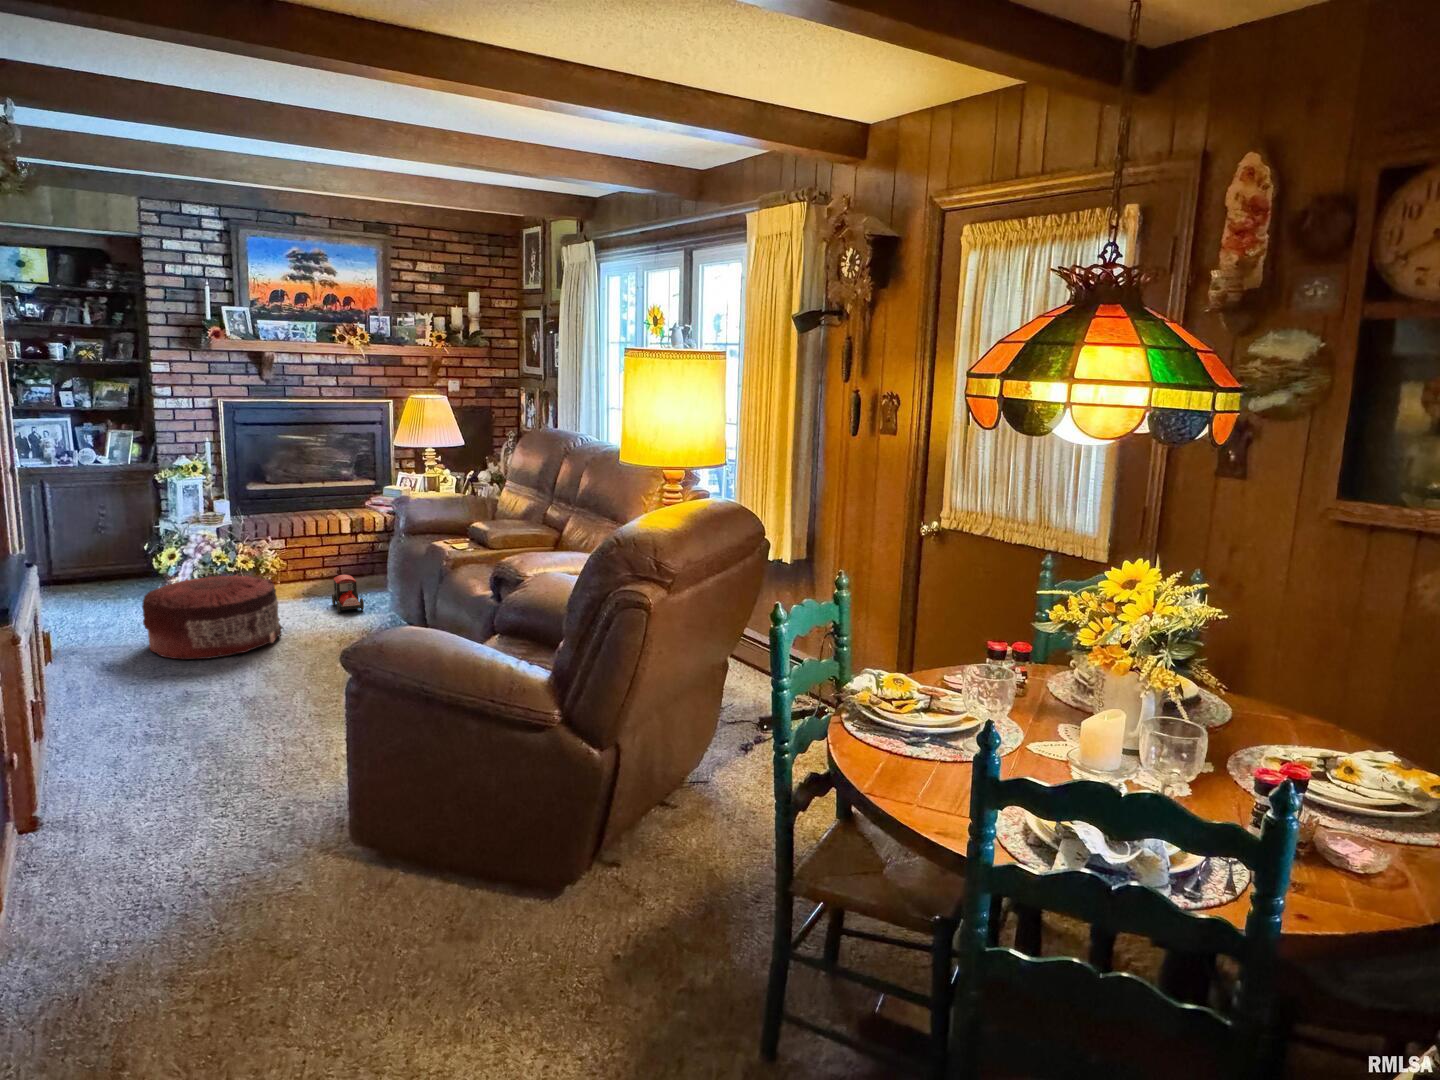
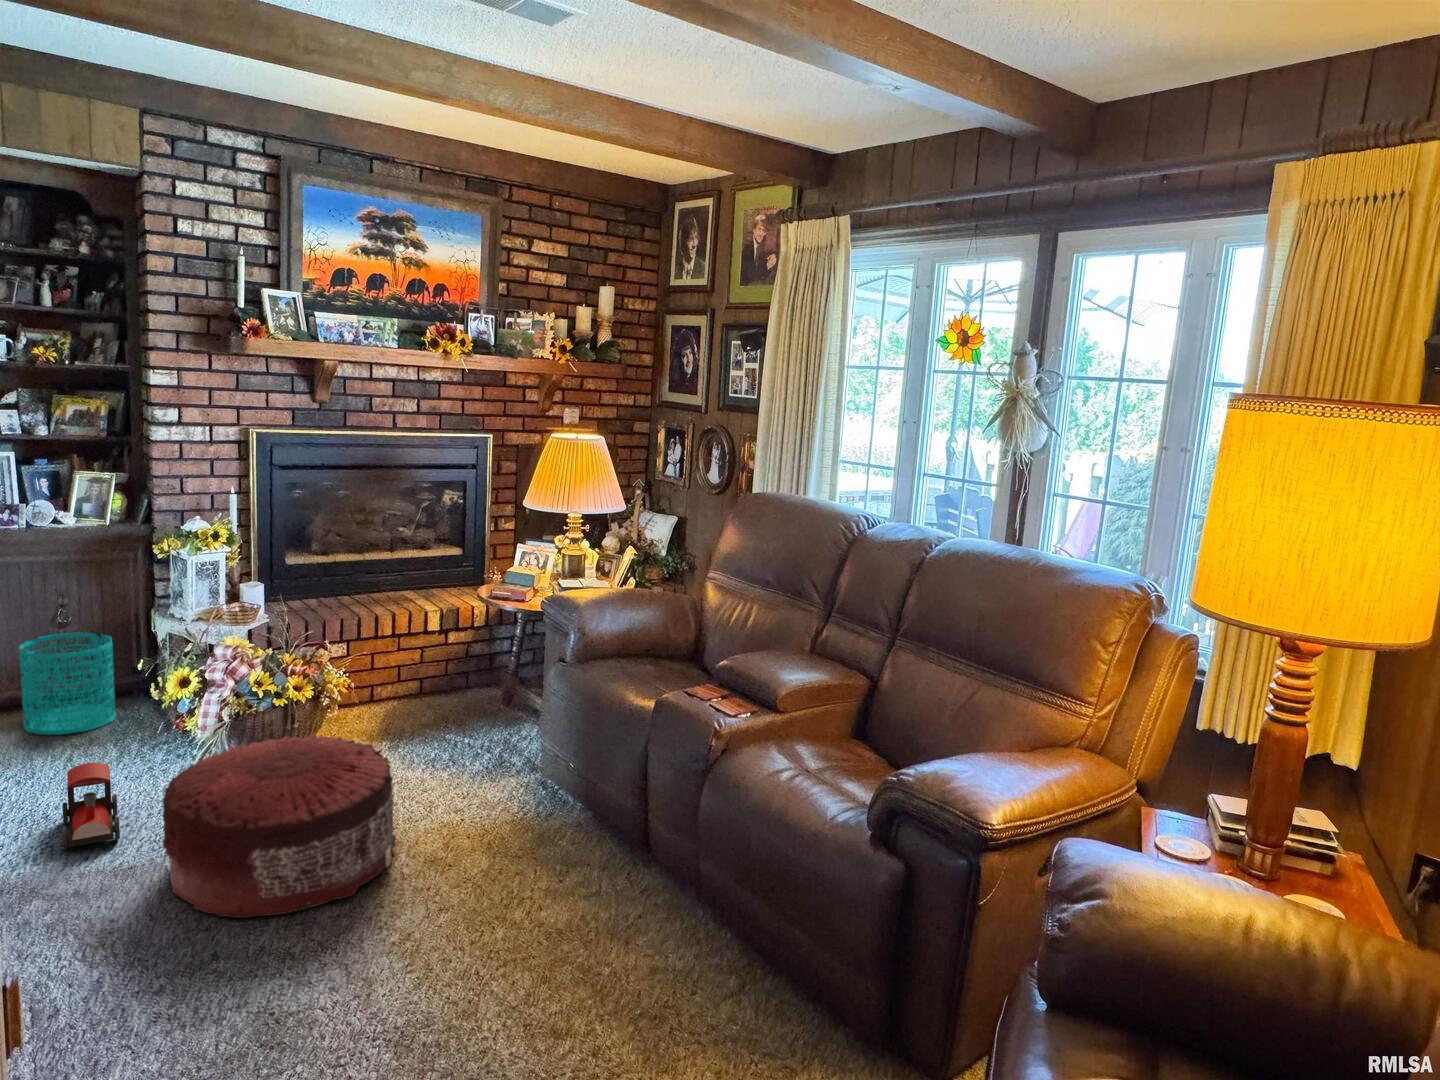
wastebasket: none [76,533,138,593] -> present [19,633,116,735]
toy train: present [332,575,364,612] -> present [62,763,120,850]

